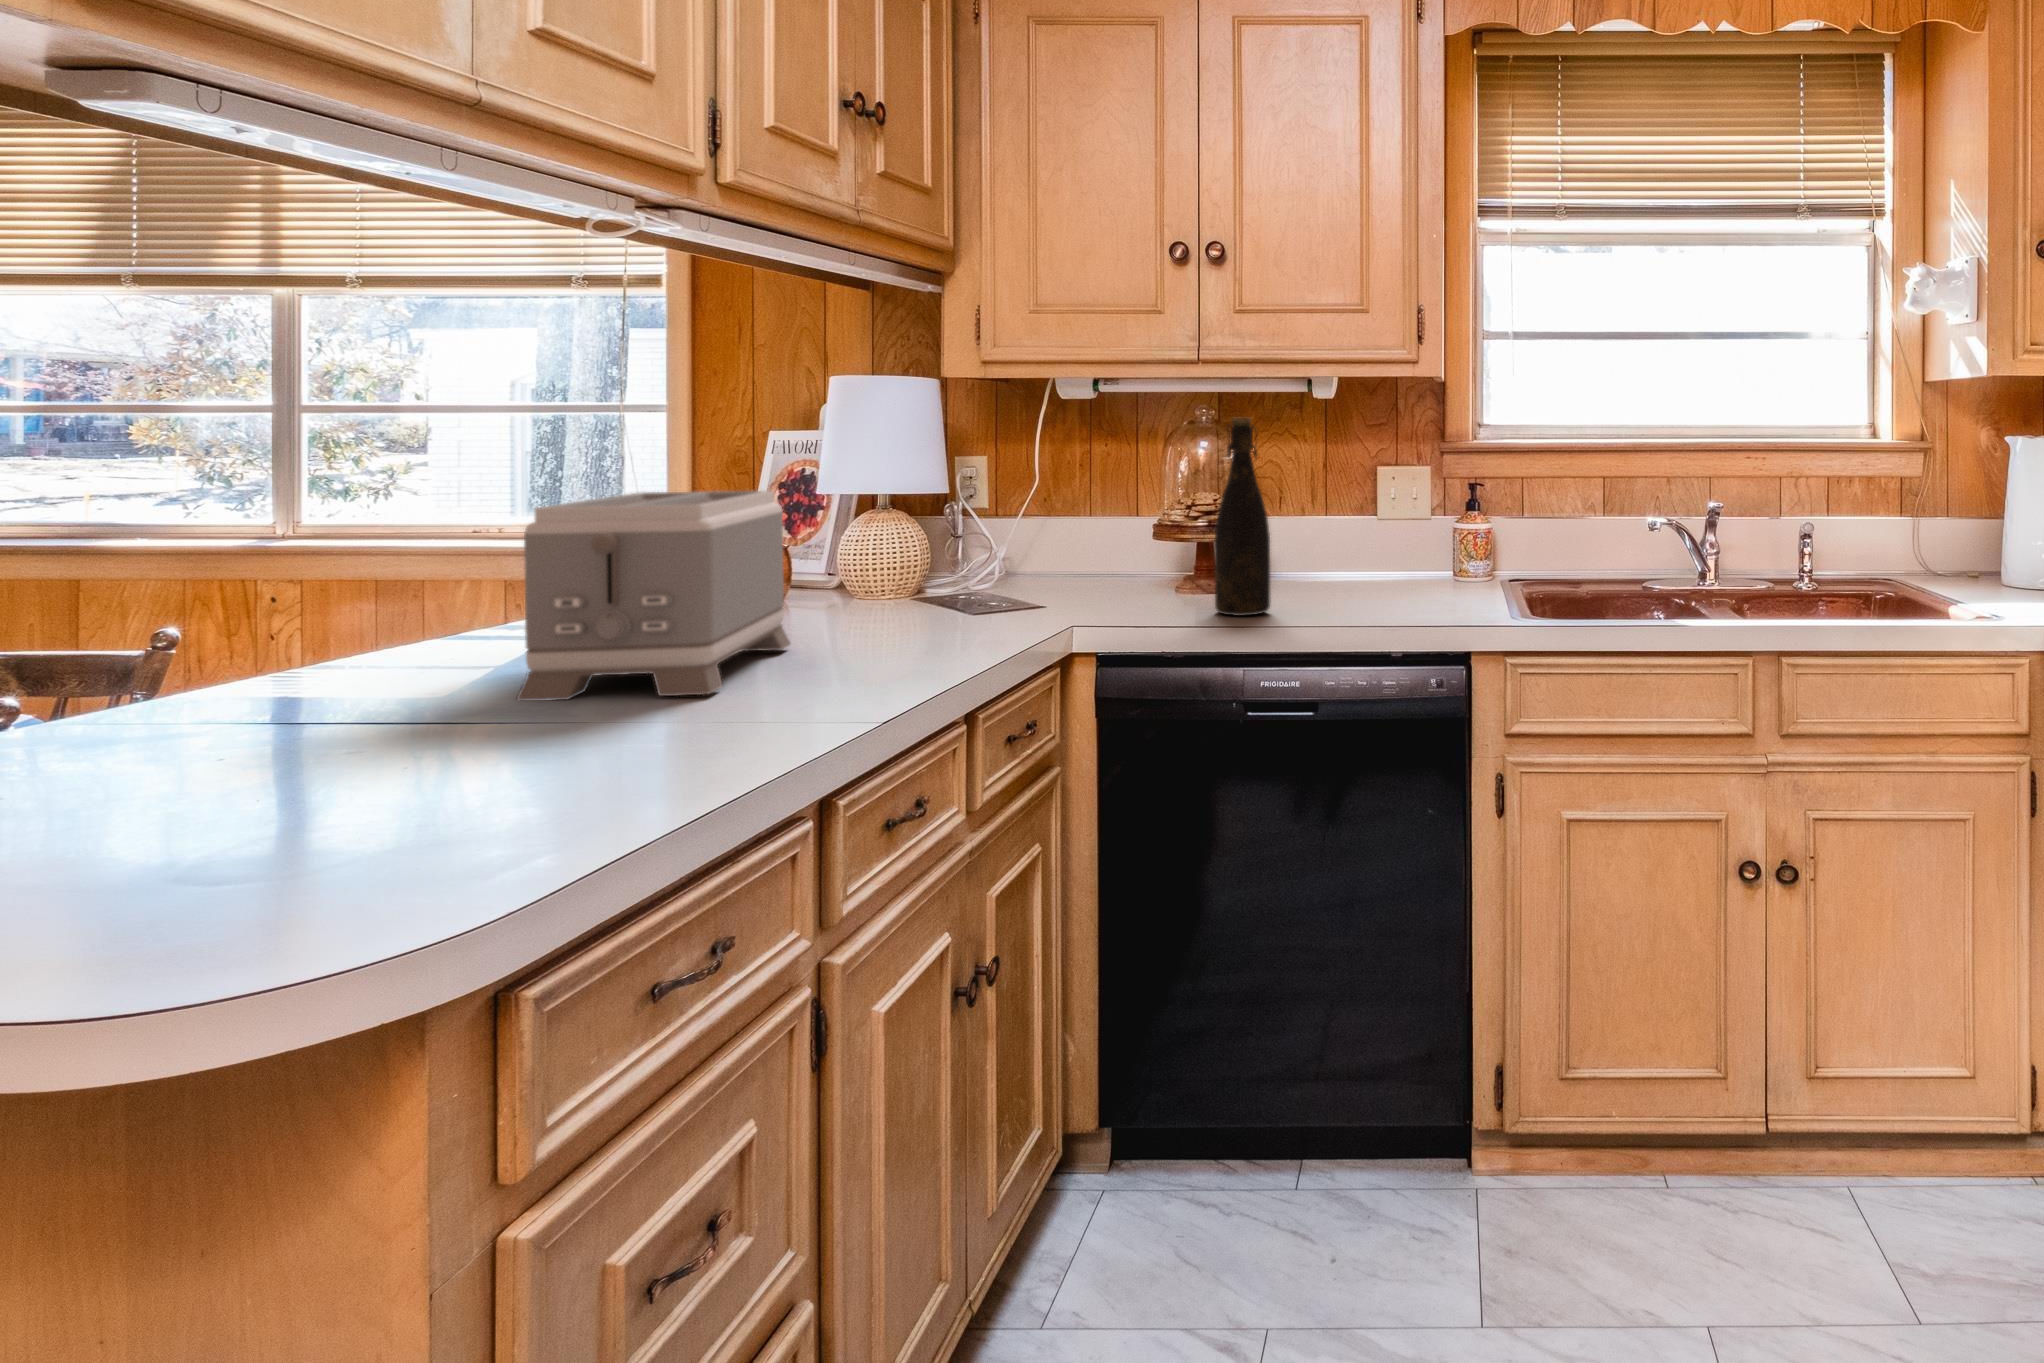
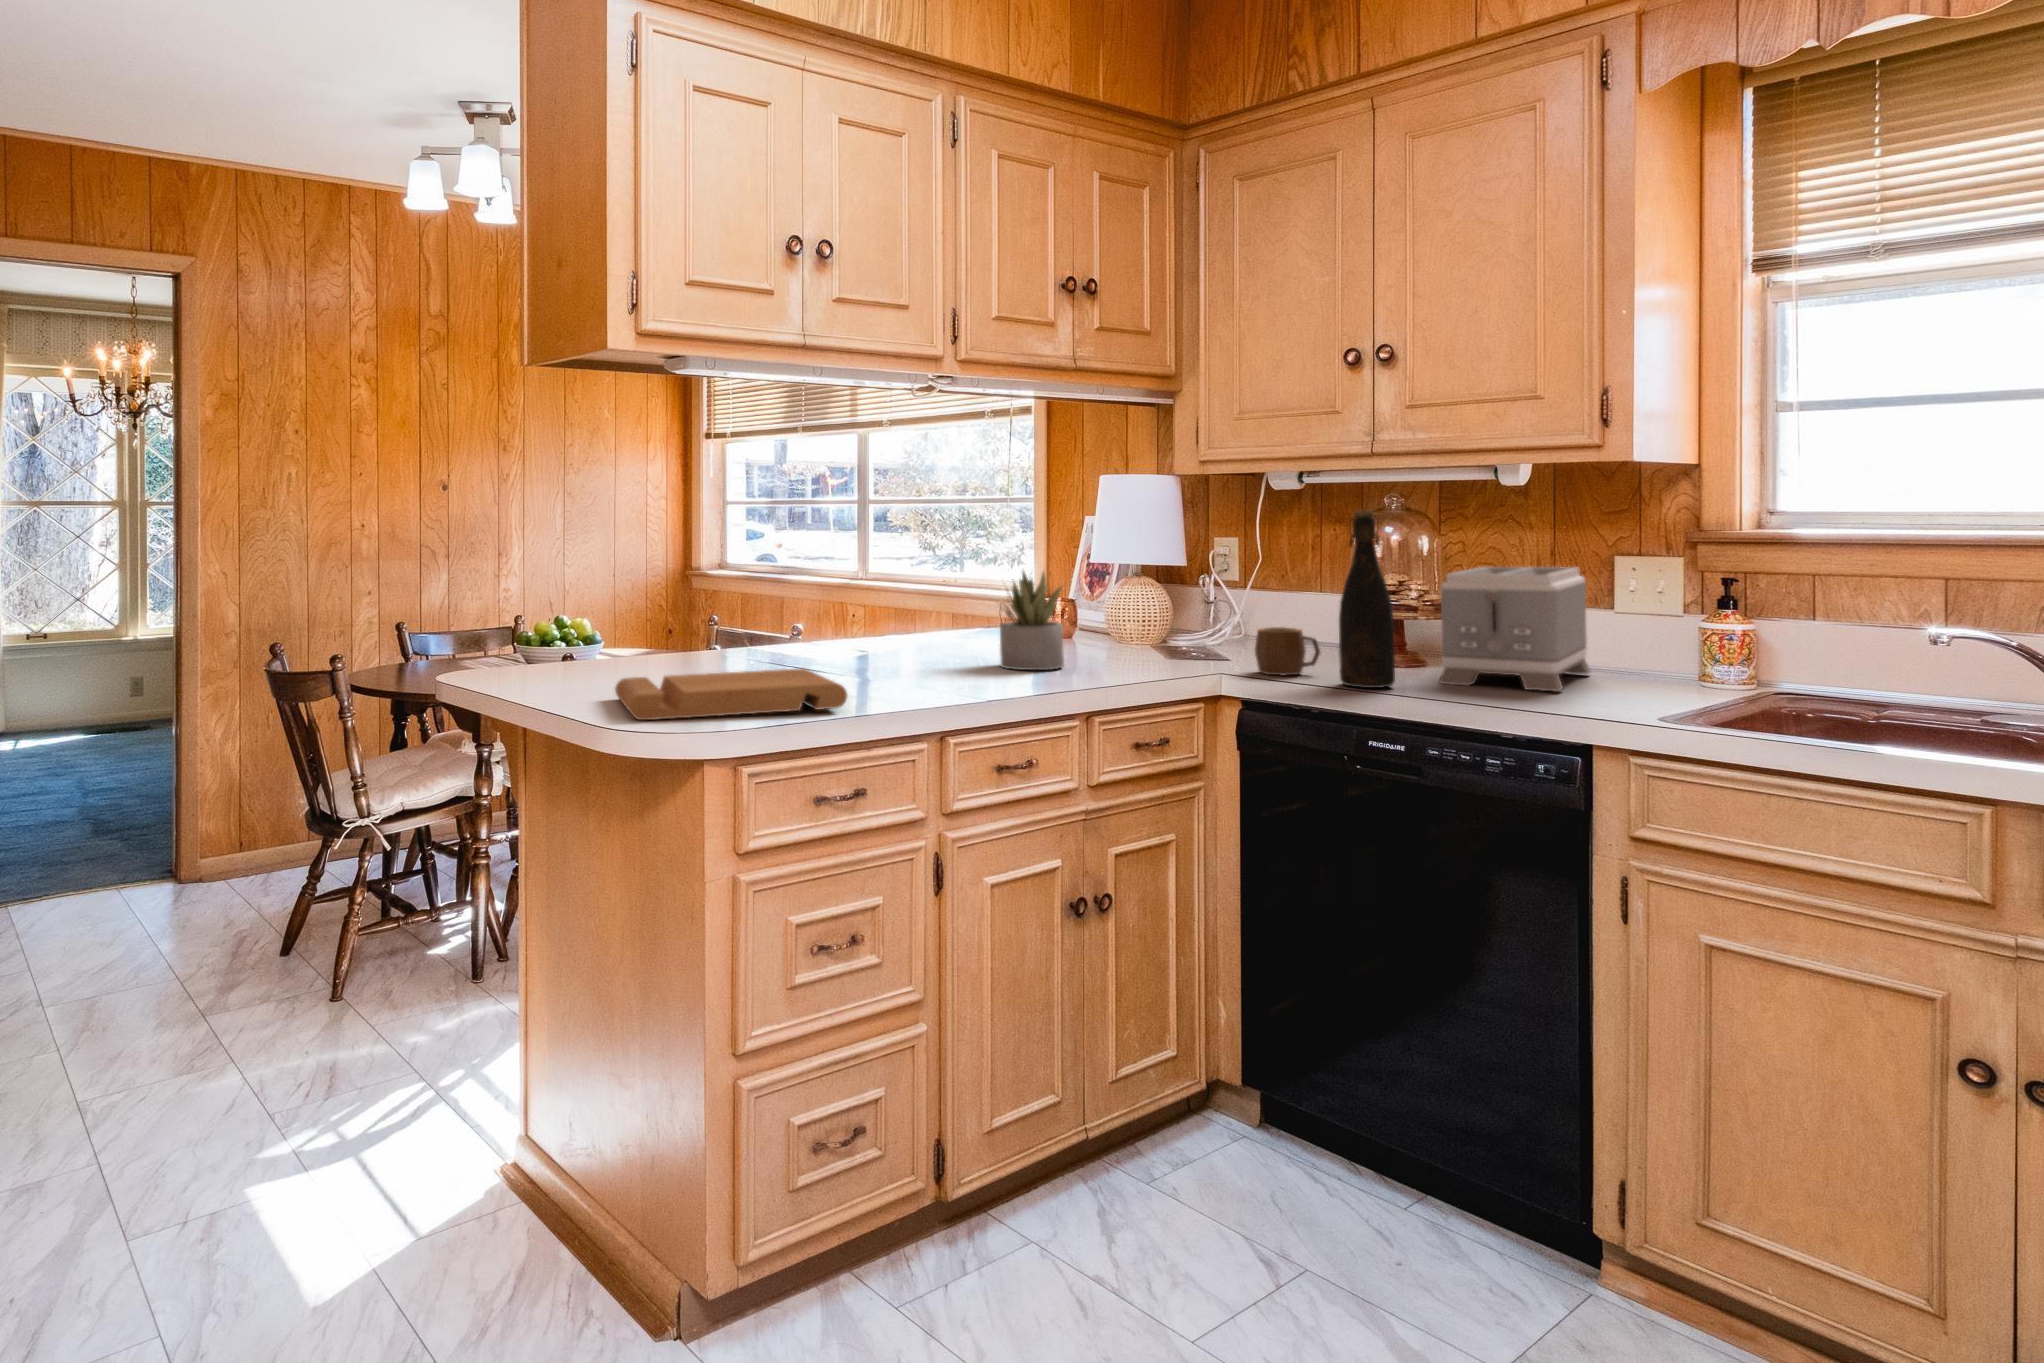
toaster: present [515,491,790,701] -> present [1439,567,1590,691]
succulent plant: none [784,491,889,639] -> present [1000,572,1064,670]
mug: none [1107,554,1174,611] -> present [1255,627,1320,675]
cutting board: none [119,681,727,848] -> present [615,668,847,720]

